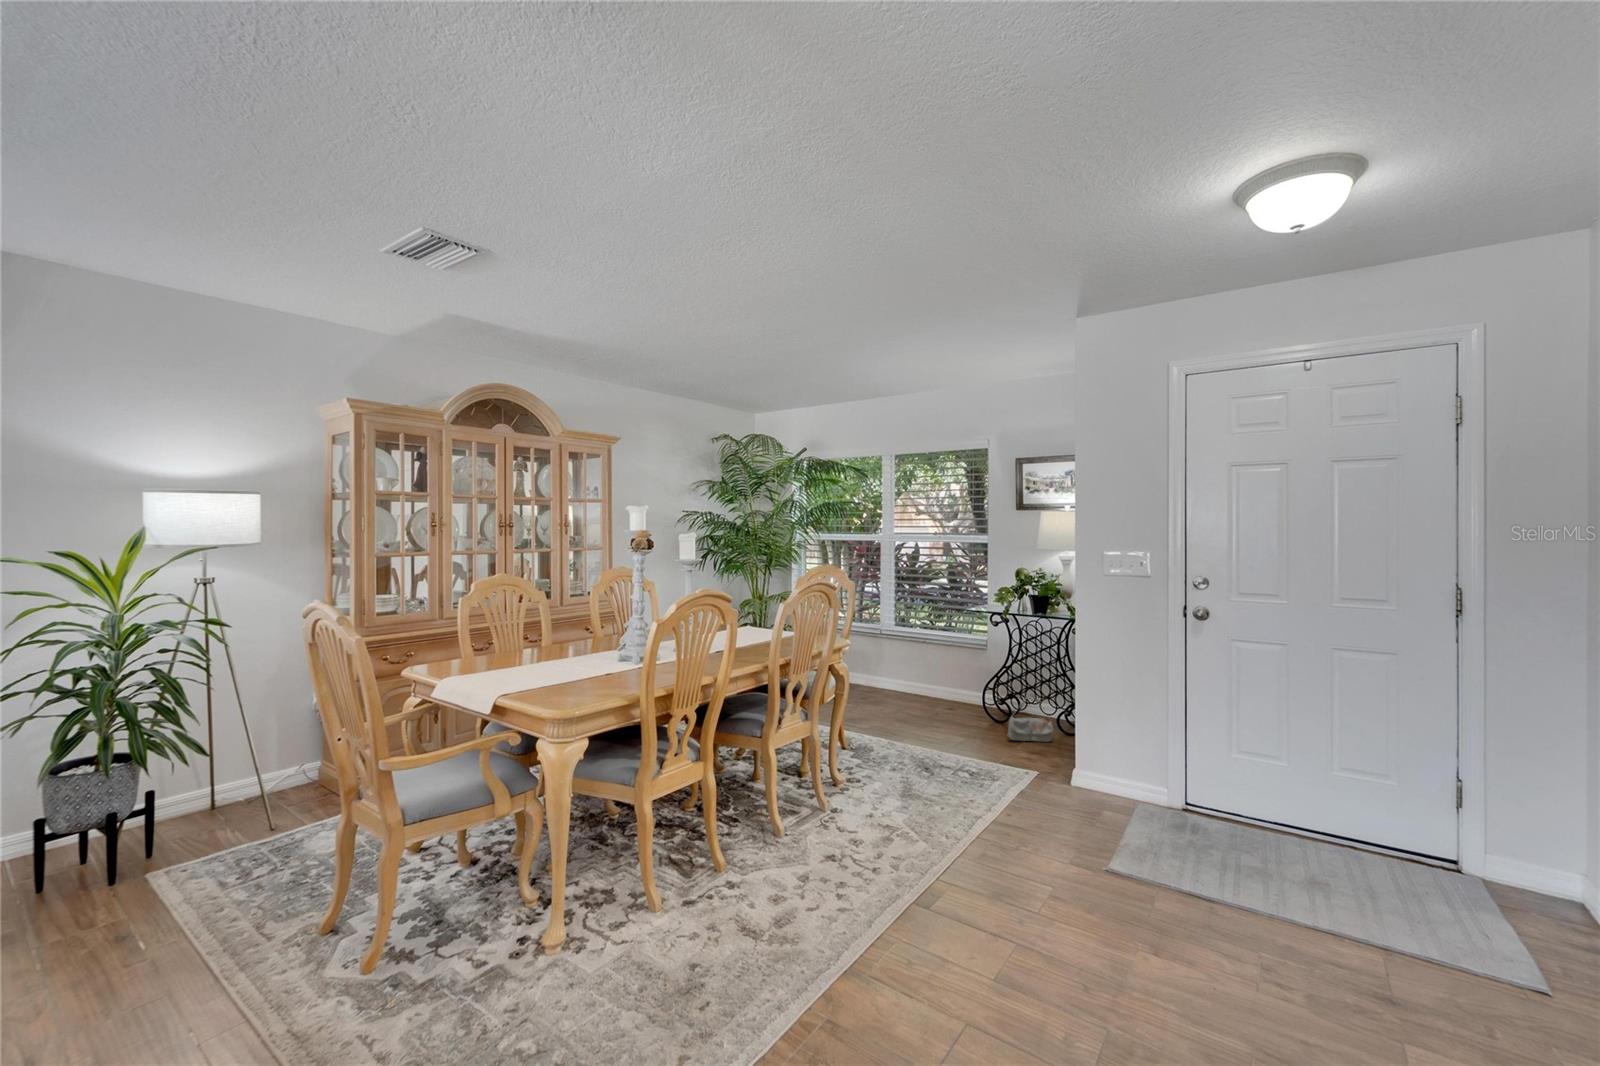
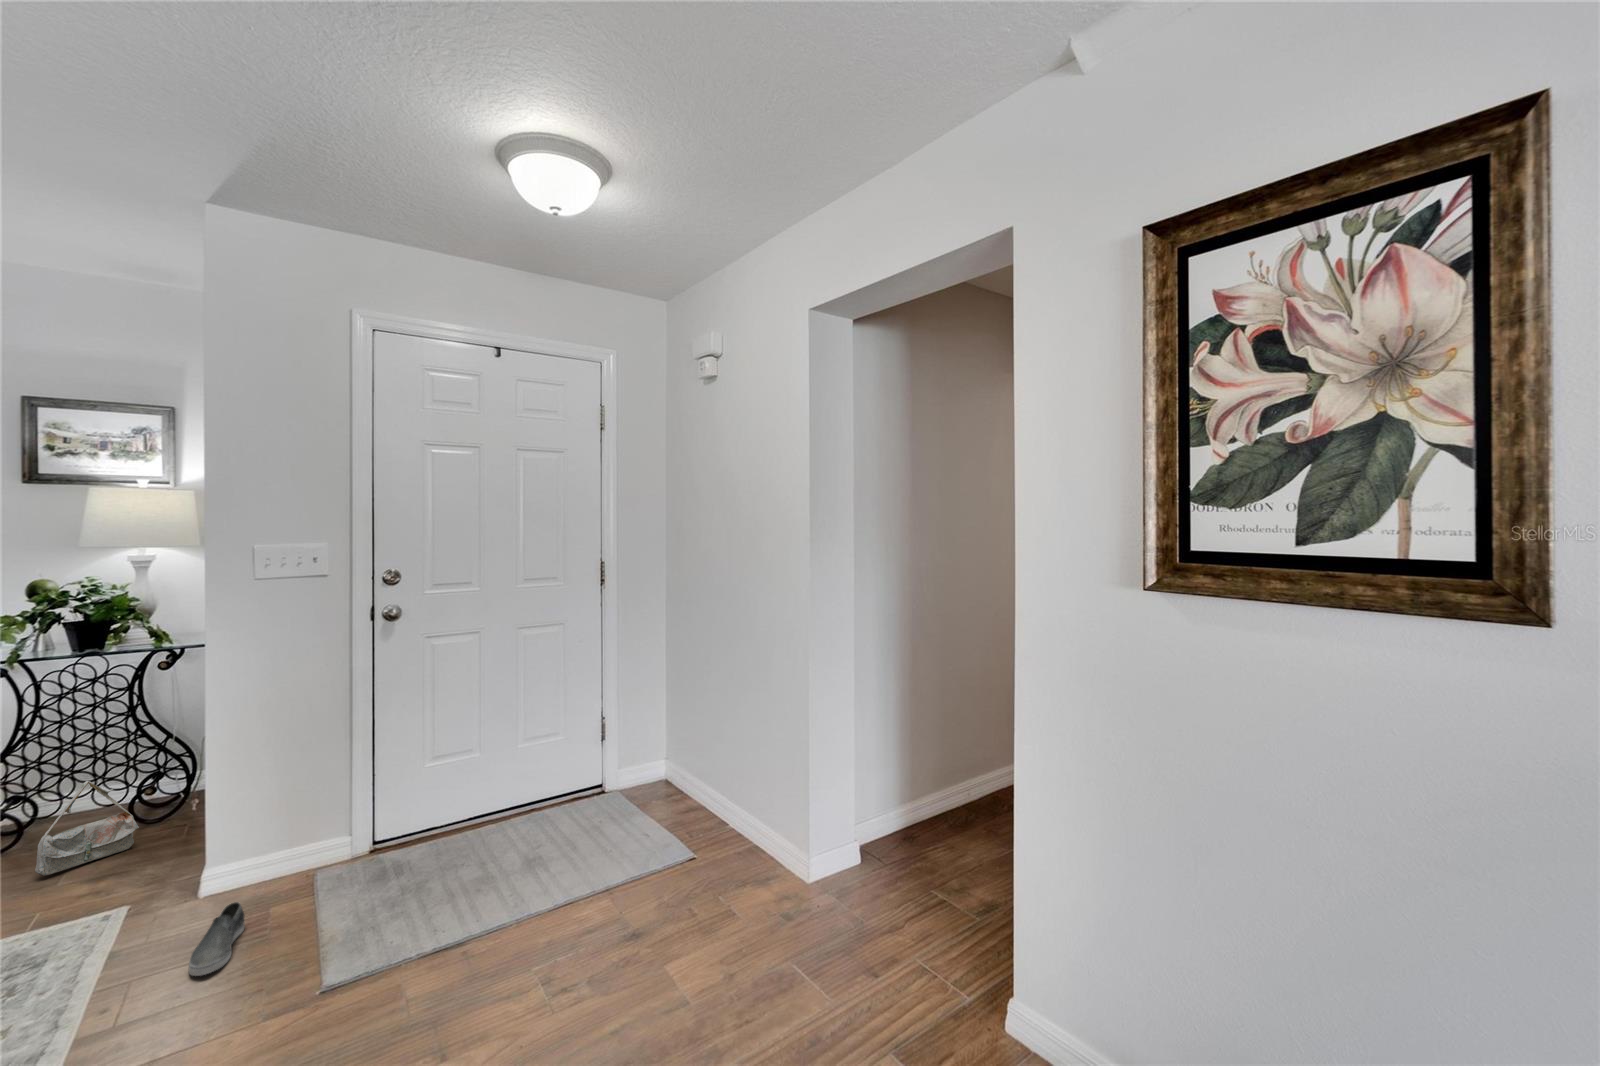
shoe: none [1048,793,1085,827] -> present [189,902,245,976]

